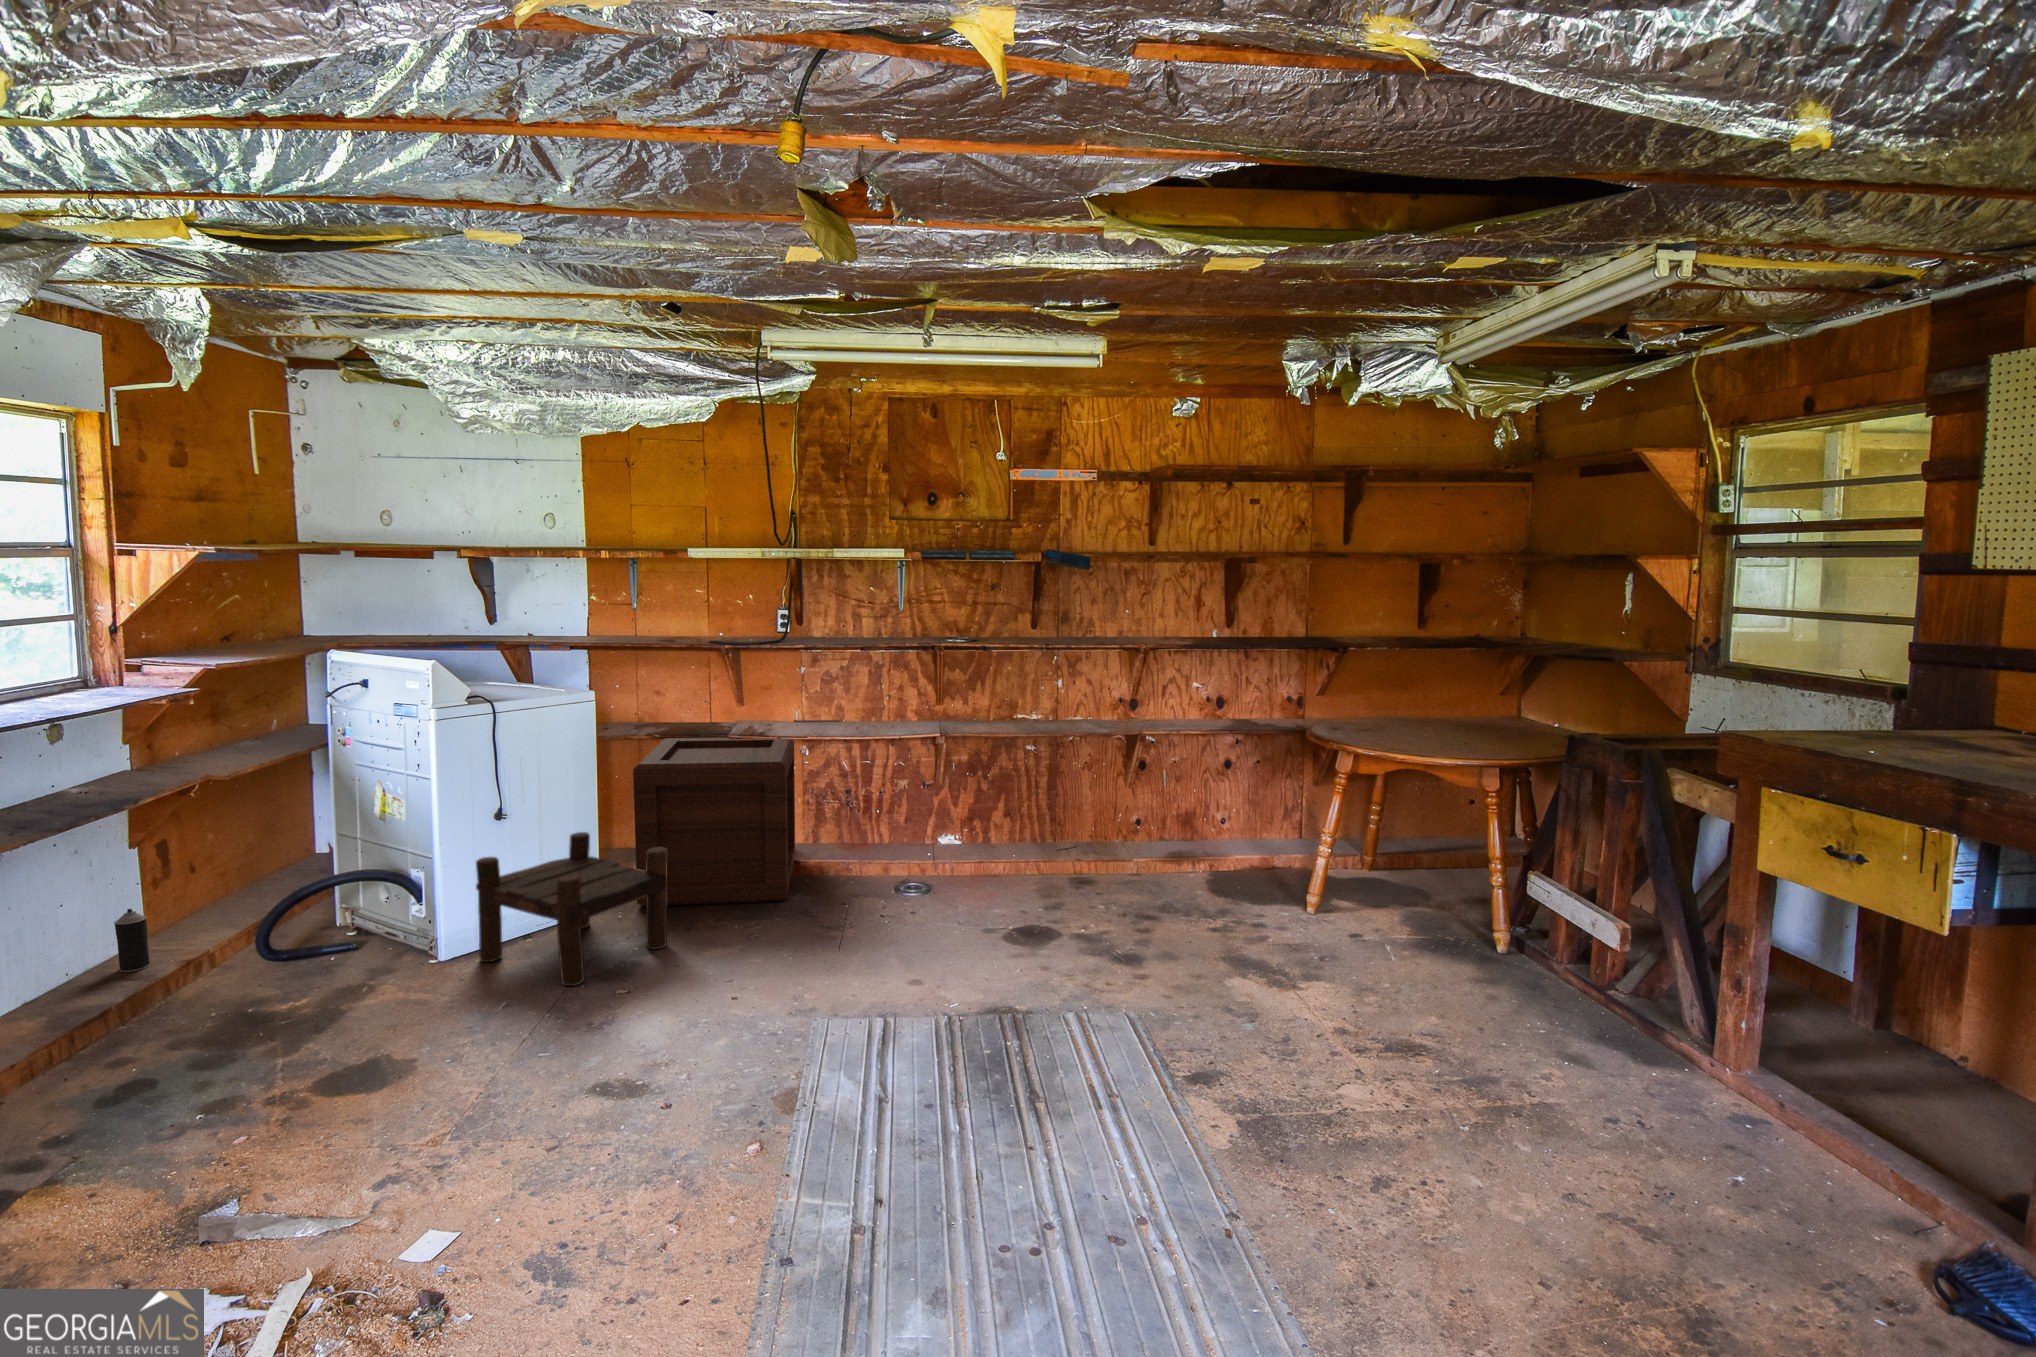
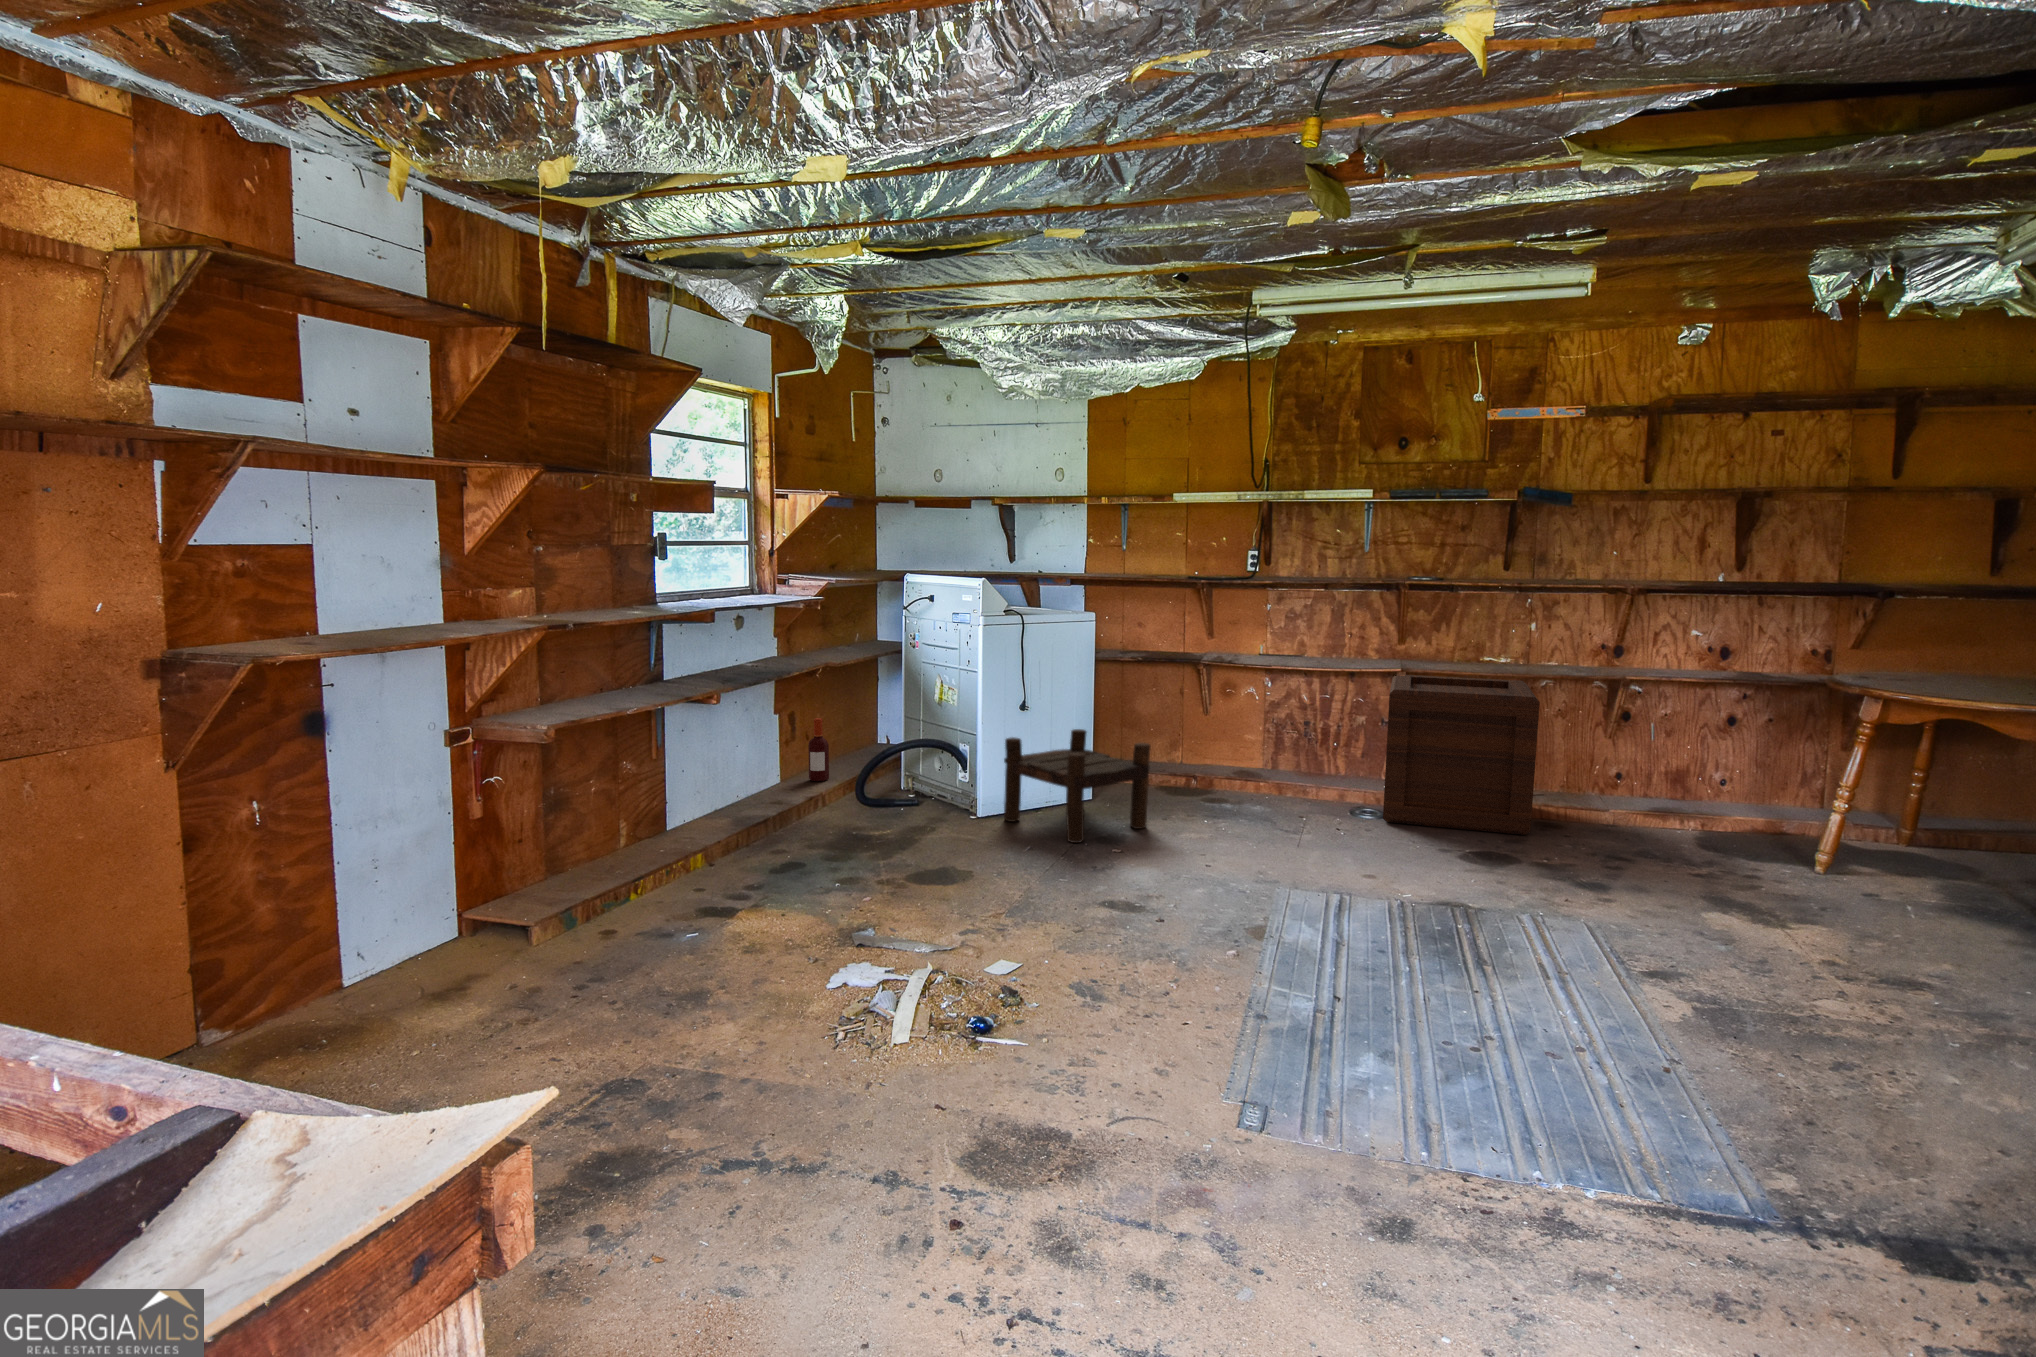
wooden crate: present [633,737,795,906] -> present [1383,675,1540,835]
bottle: none [181,851,219,937] -> present [808,718,829,781]
spray can: present [114,909,151,972] -> none [775,751,794,795]

